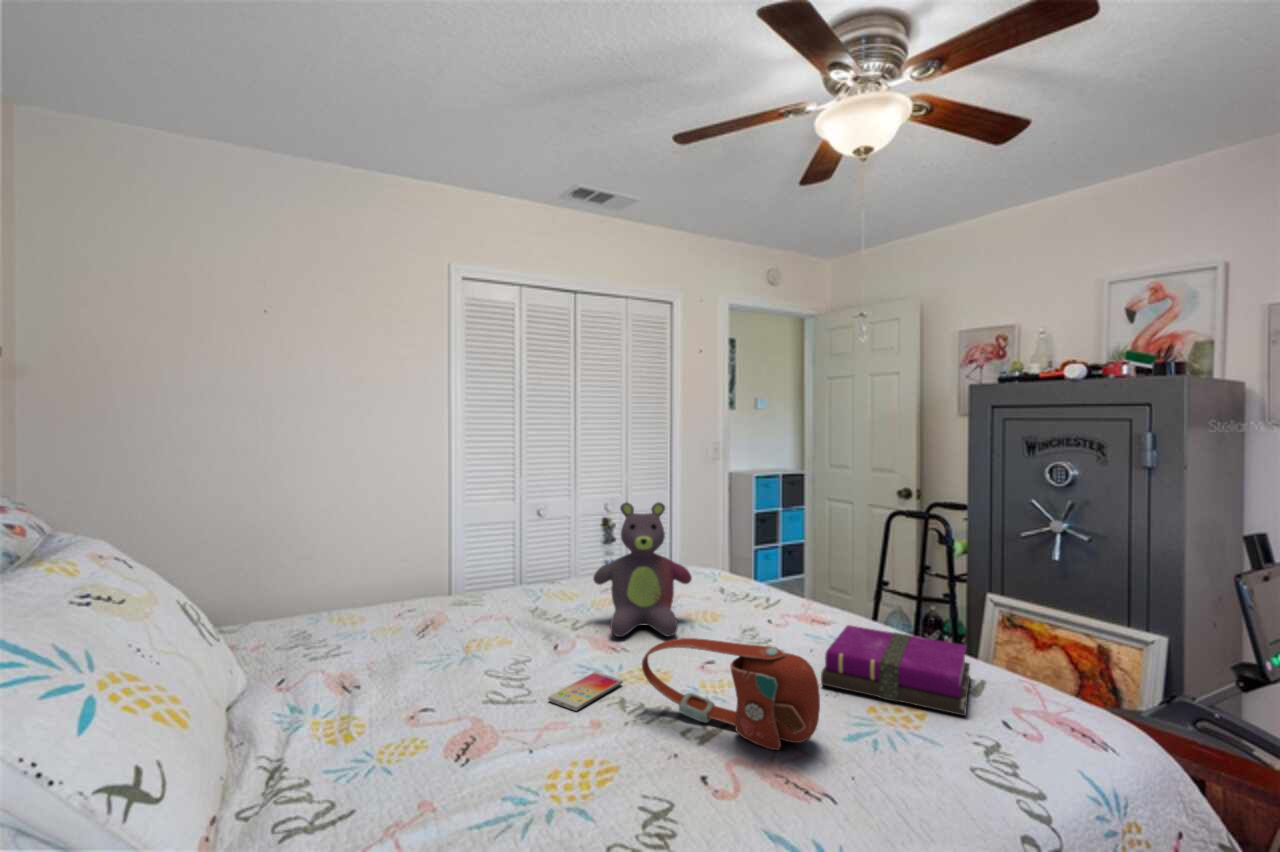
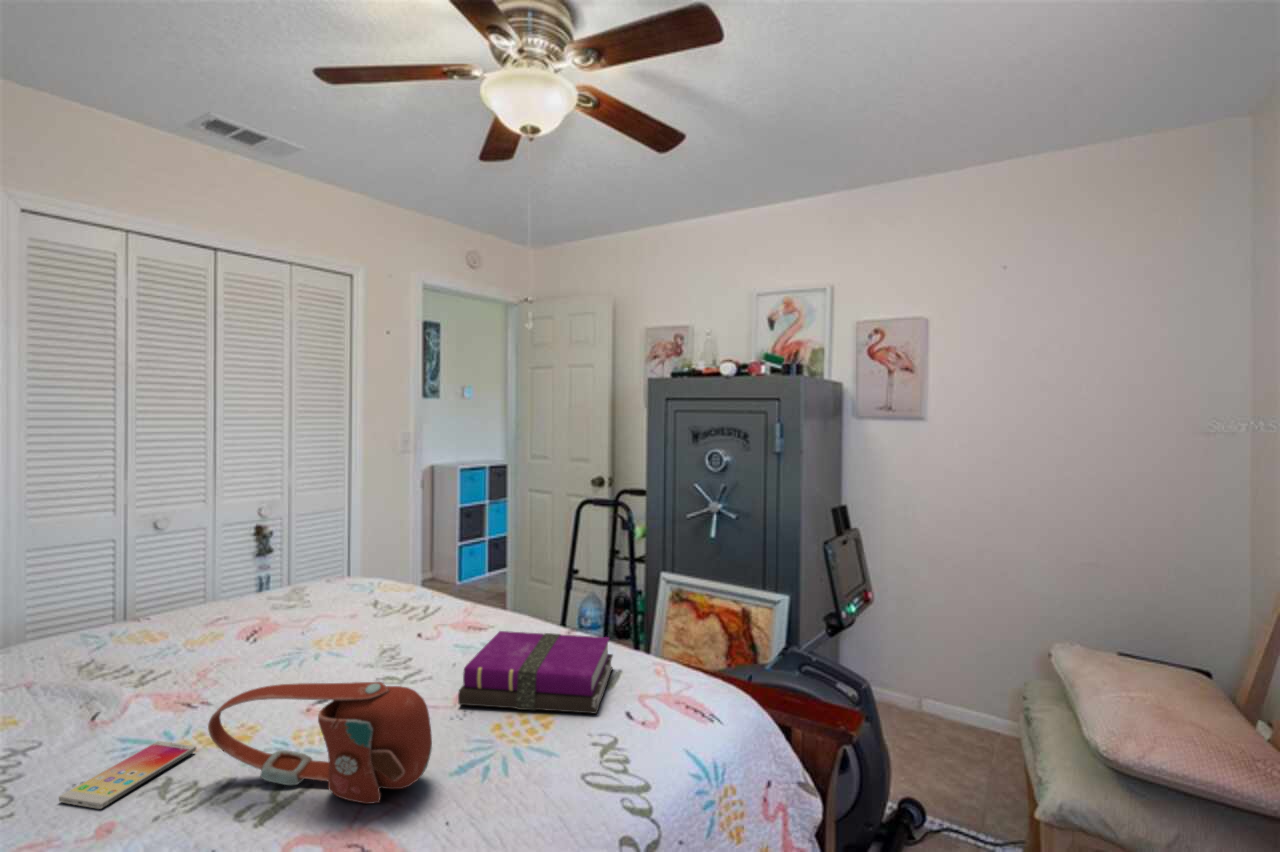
stuffed bear: present [593,502,692,637] -> none [190,510,332,683]

